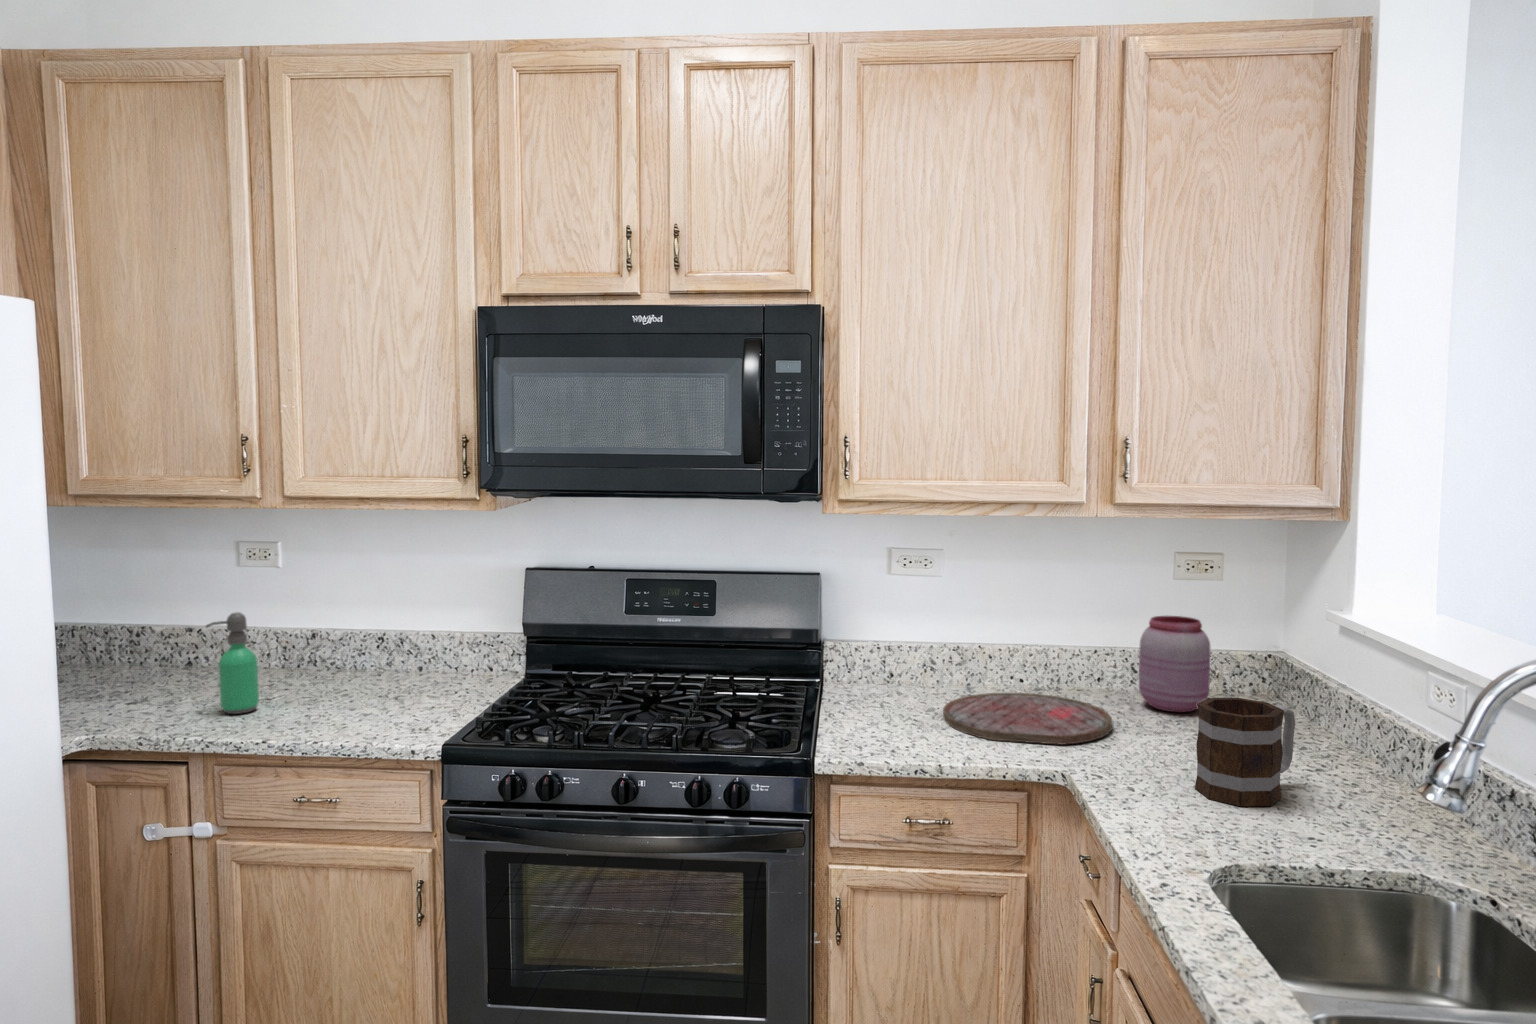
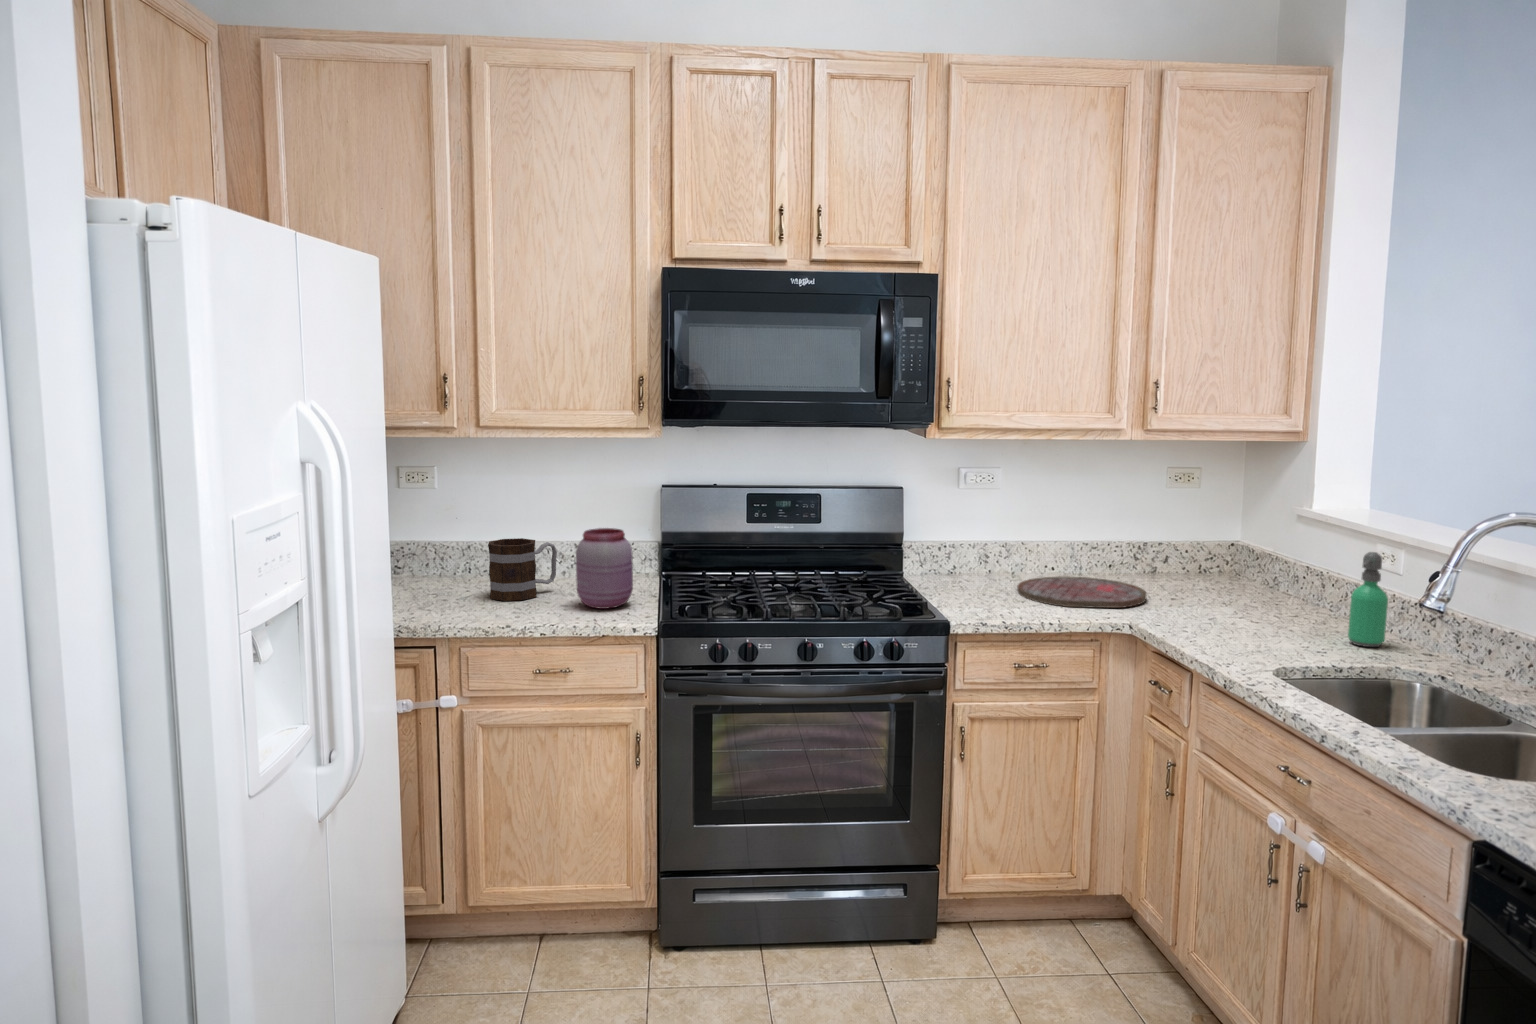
soap dispenser: present [206,612,259,714] -> present [1348,552,1388,647]
jar: present [1139,616,1211,712] -> present [576,528,633,609]
mug: present [1195,698,1295,806] -> present [488,538,557,601]

